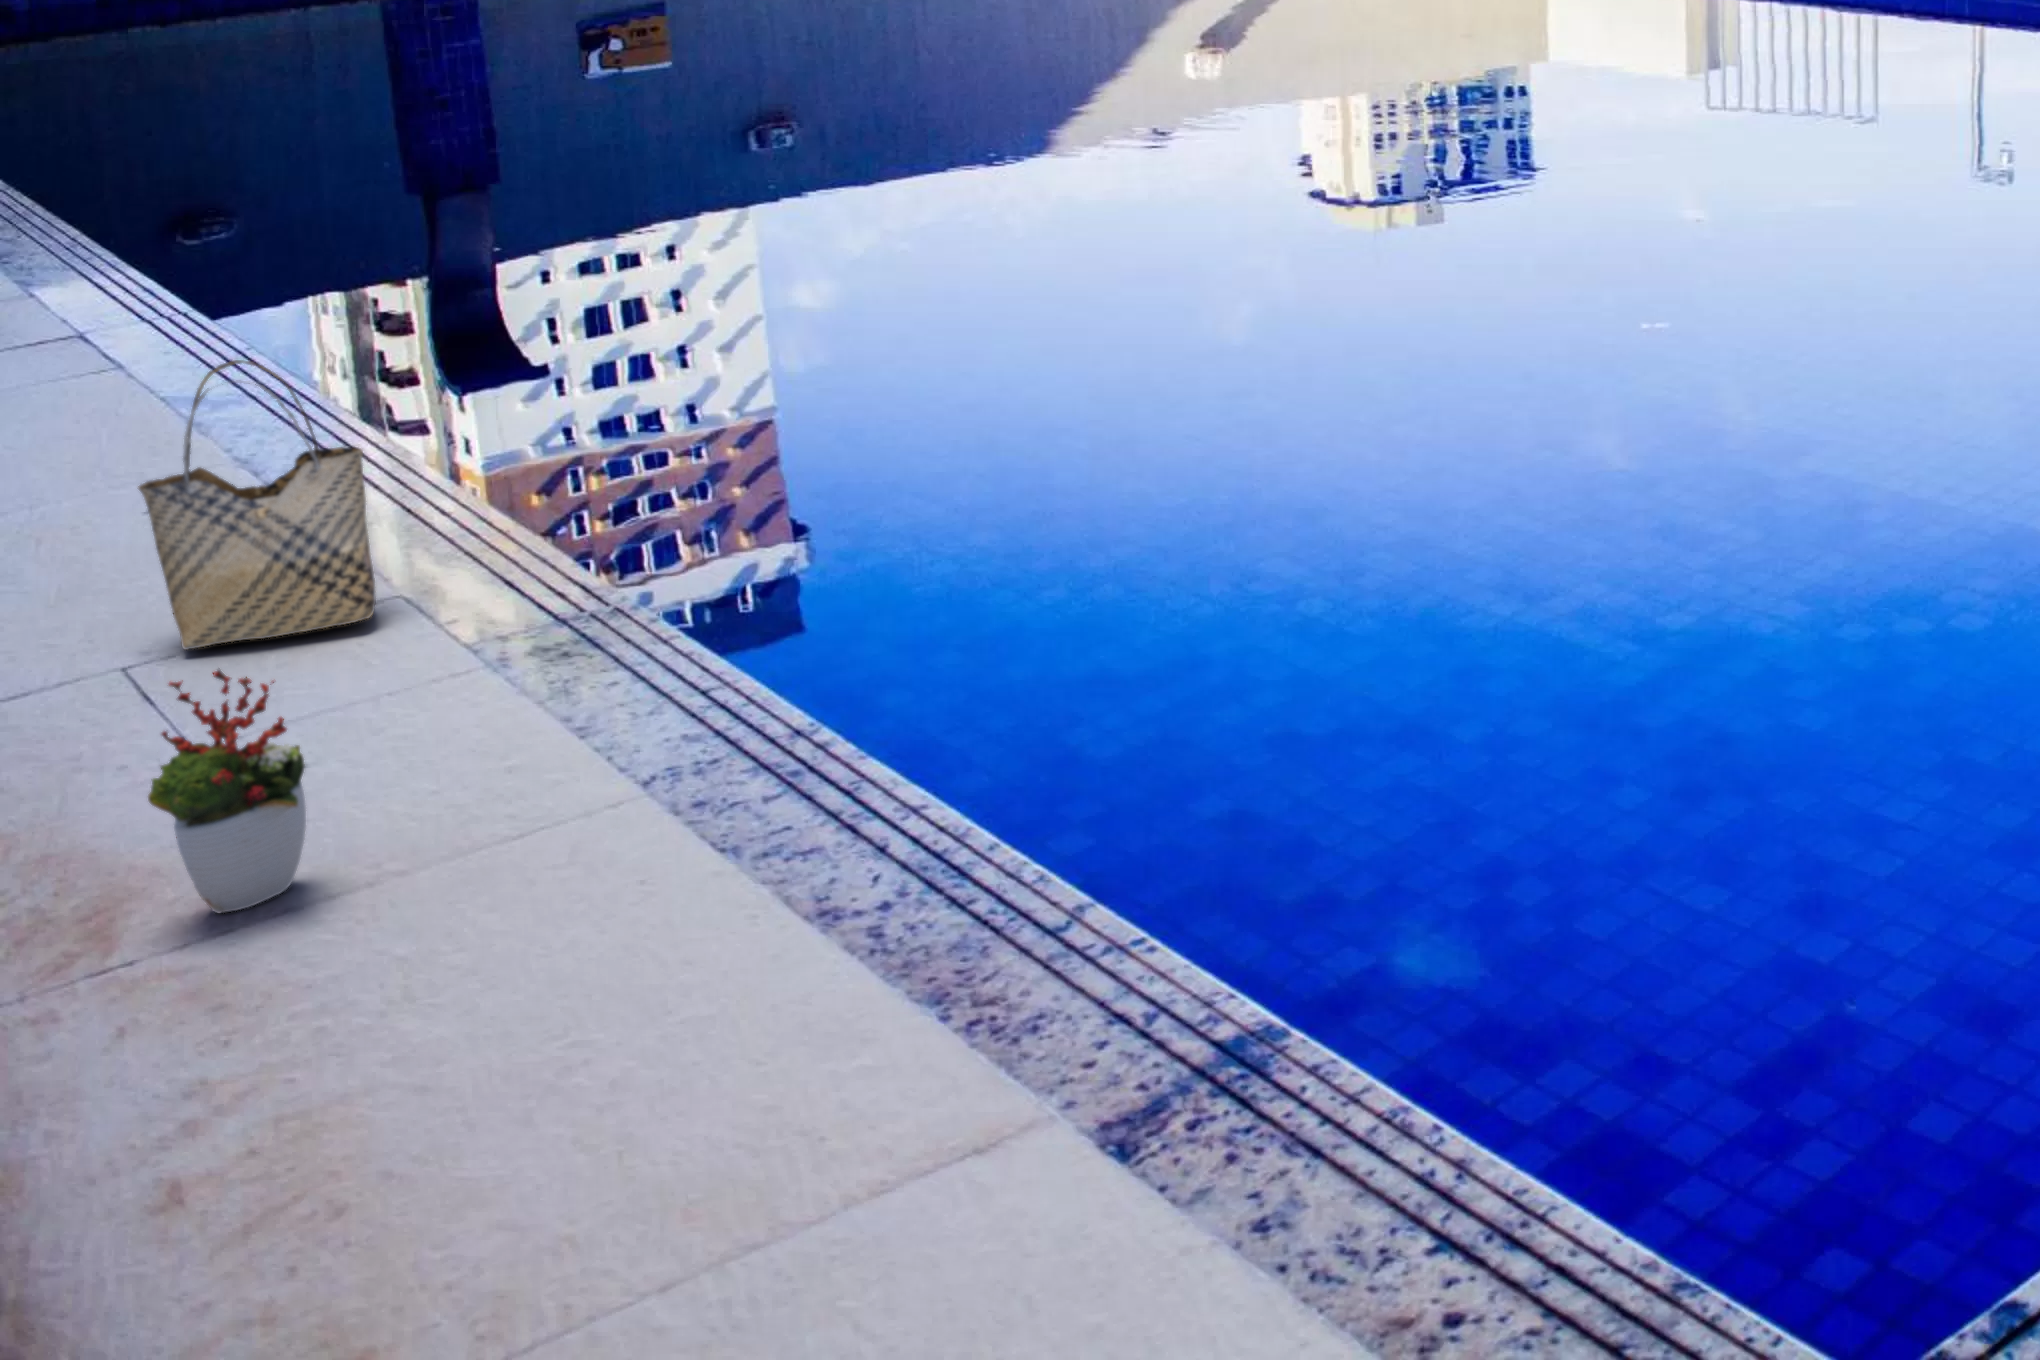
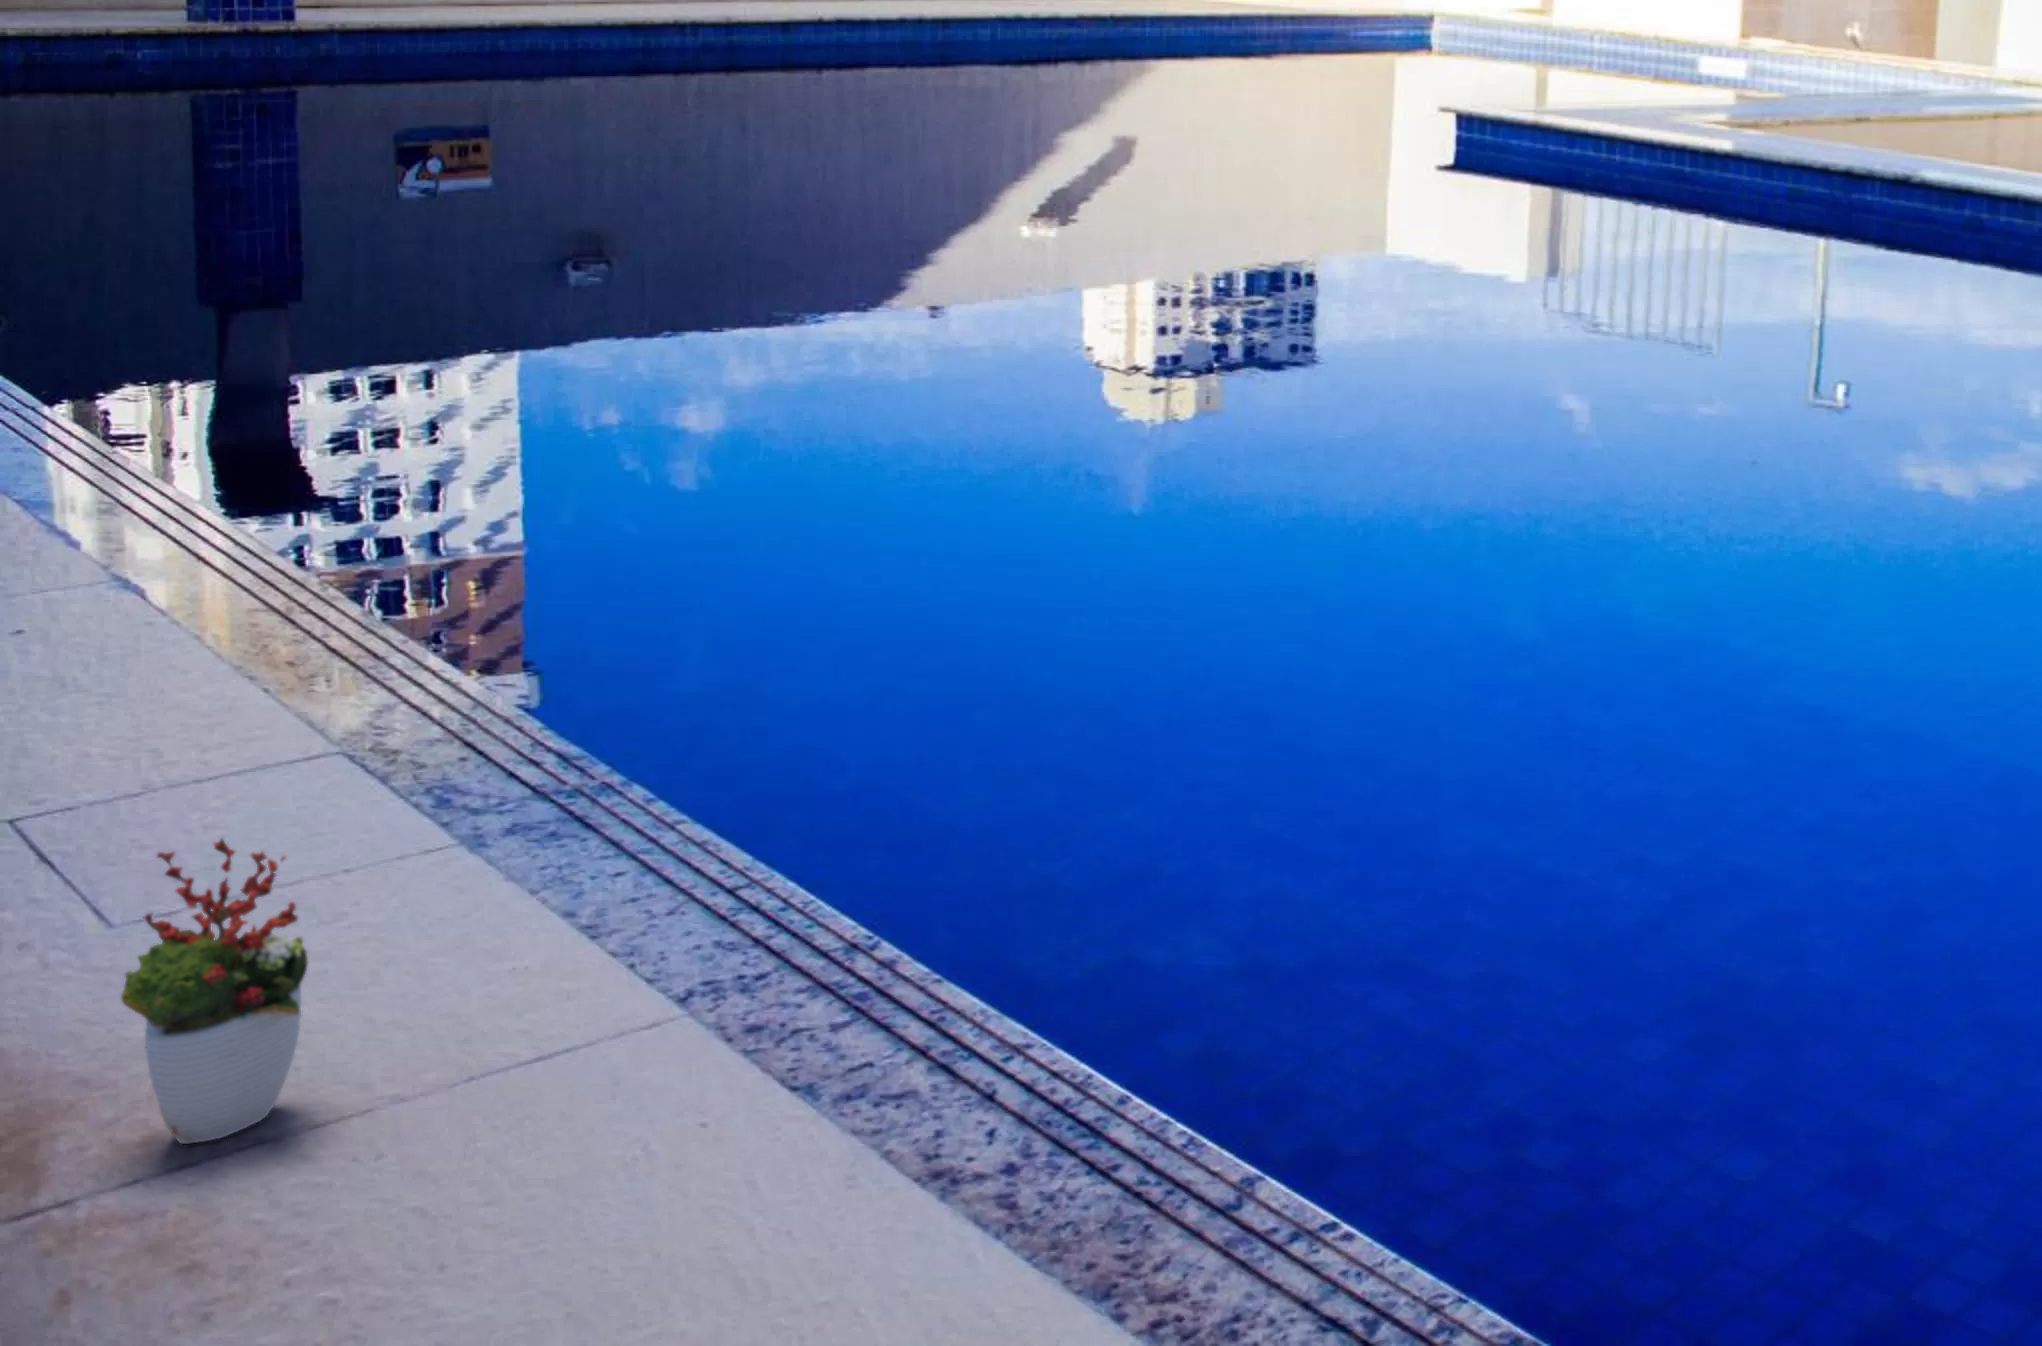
woven basket: present [138,360,376,649] -> none [54,467,324,807]

